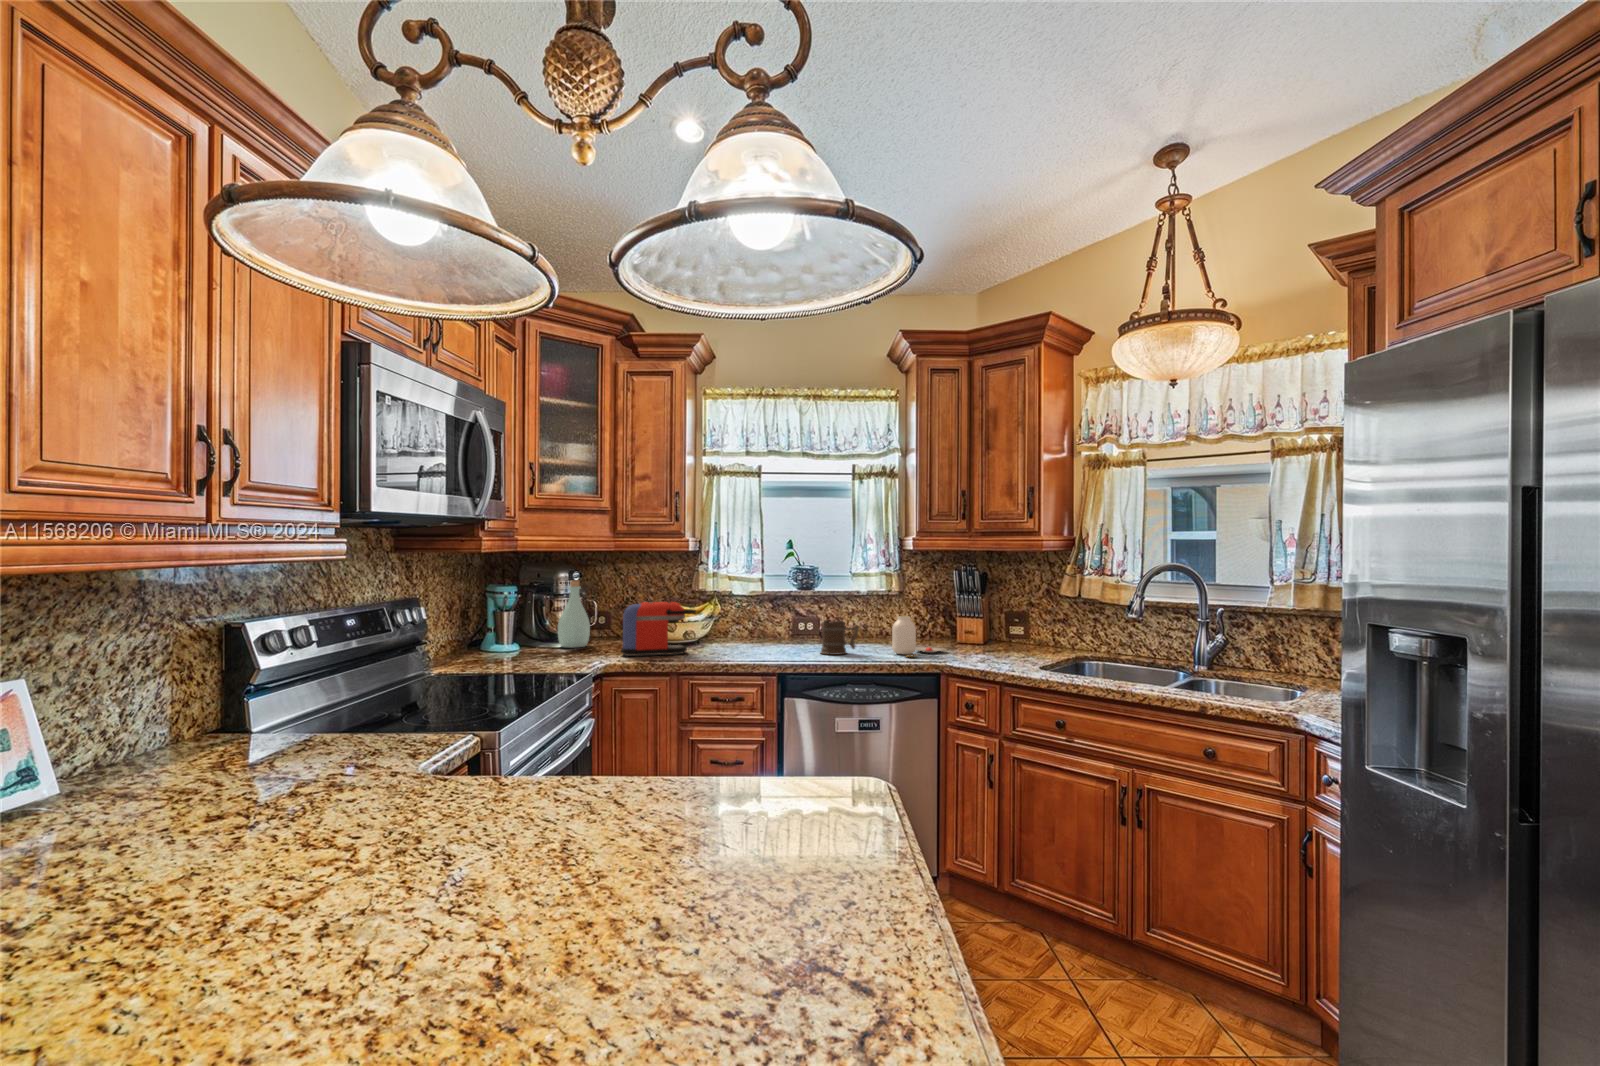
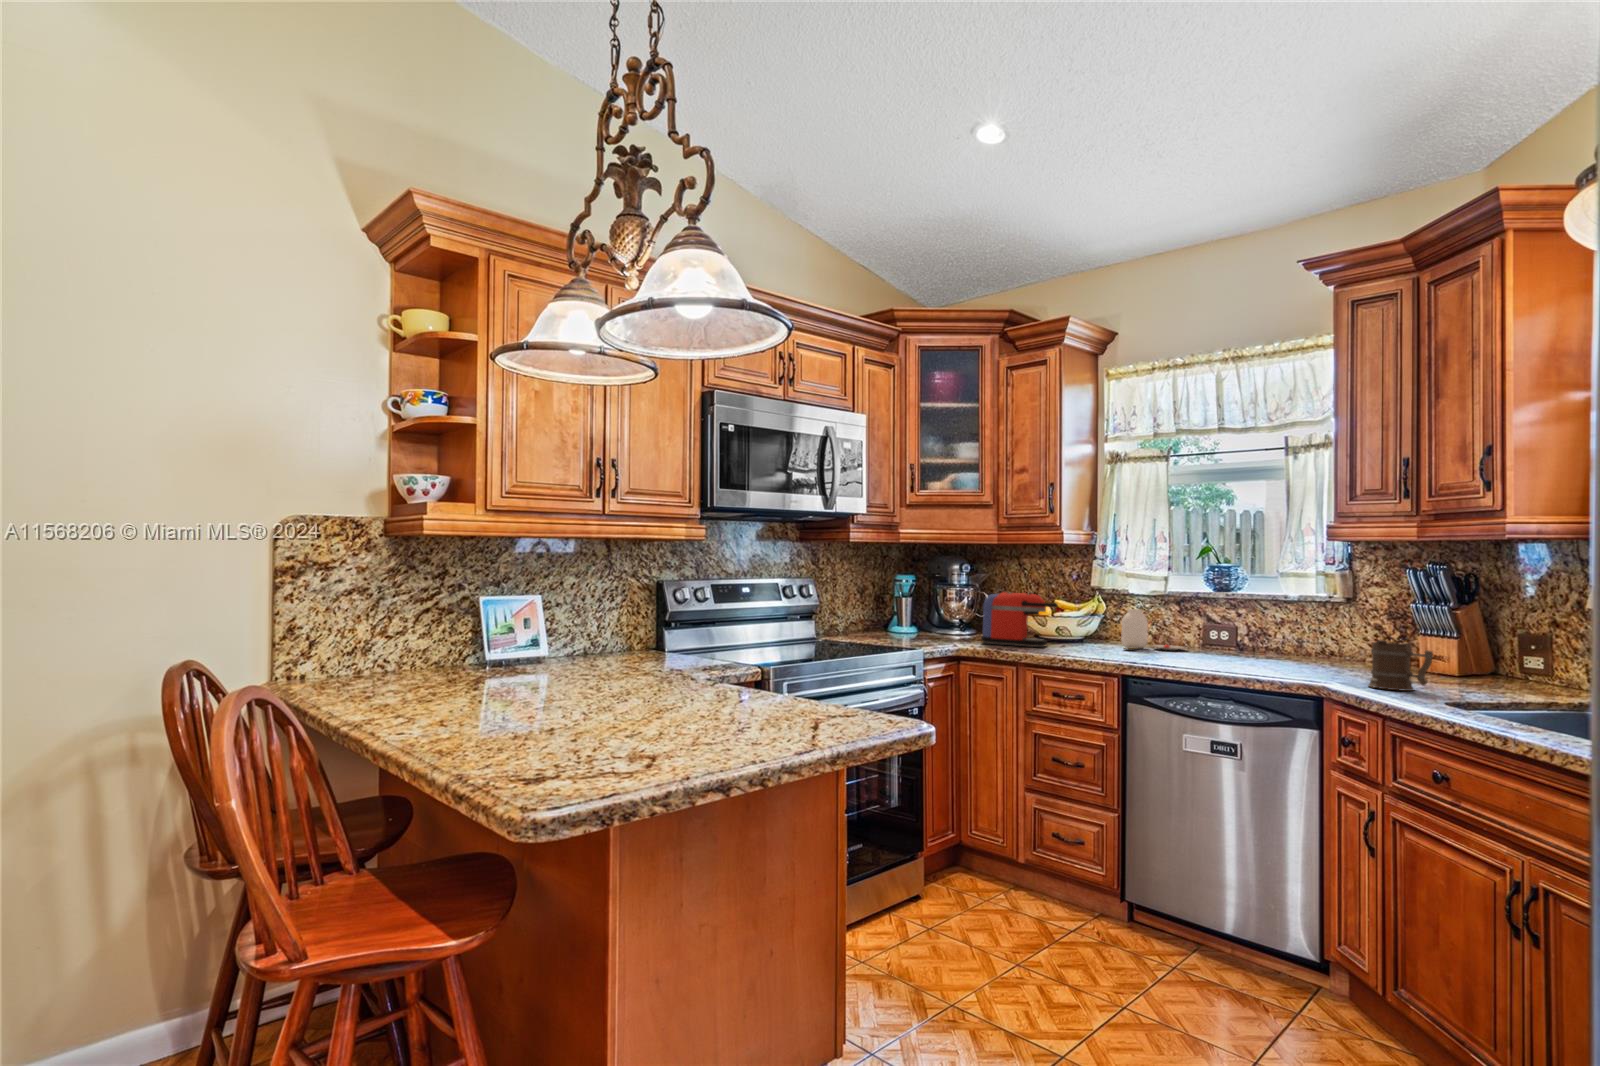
bottle: present [558,580,590,647] -> none [947,571,978,635]
jar: present [892,616,943,657] -> present [1121,609,1184,650]
mug: present [821,620,859,655] -> present [1368,640,1433,691]

